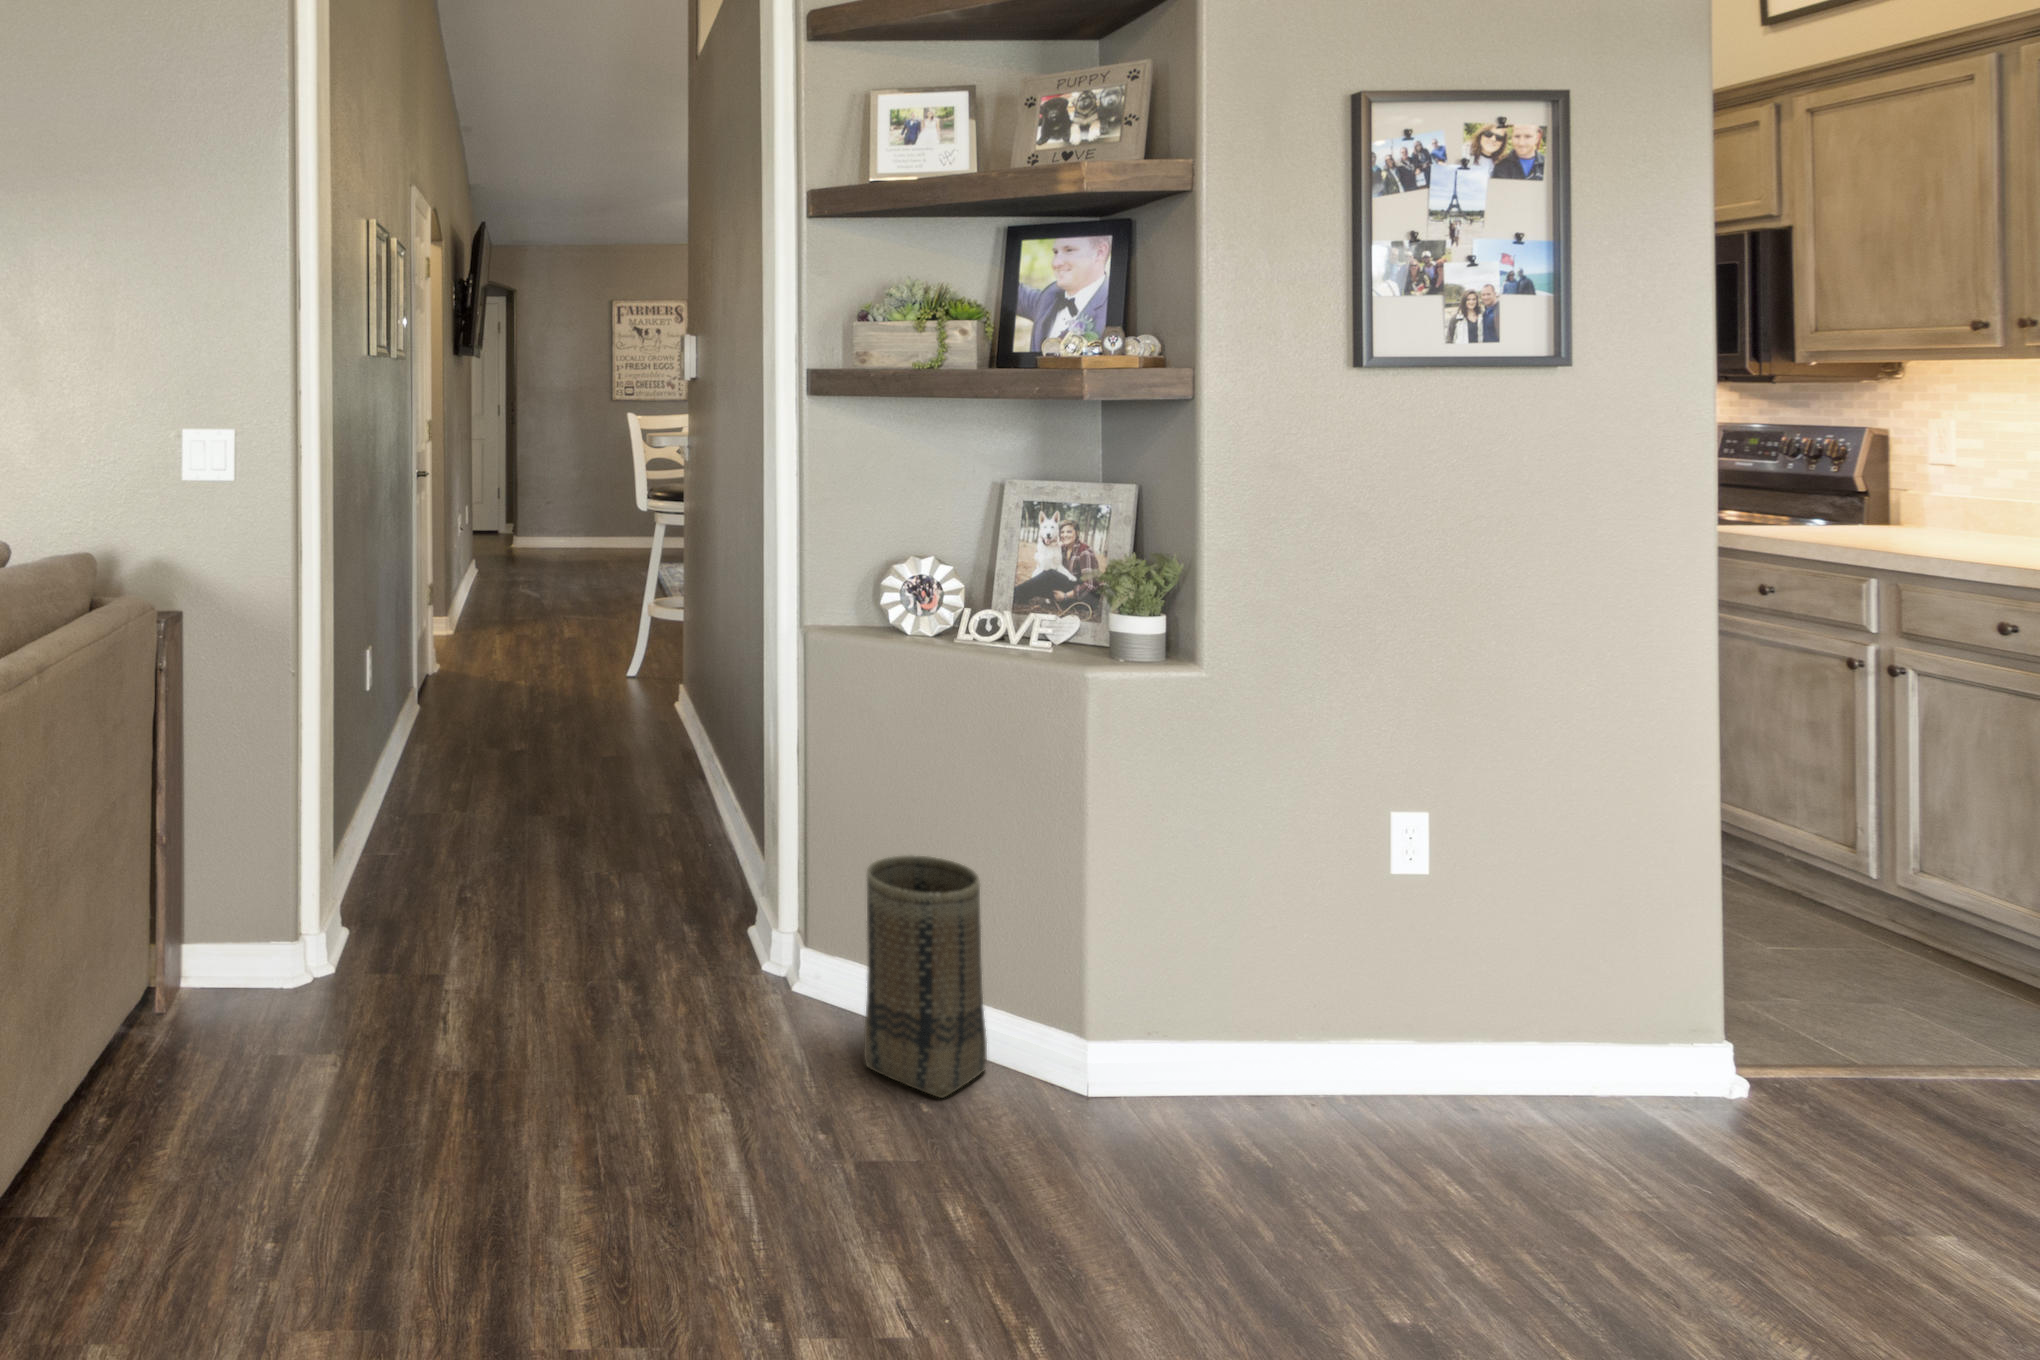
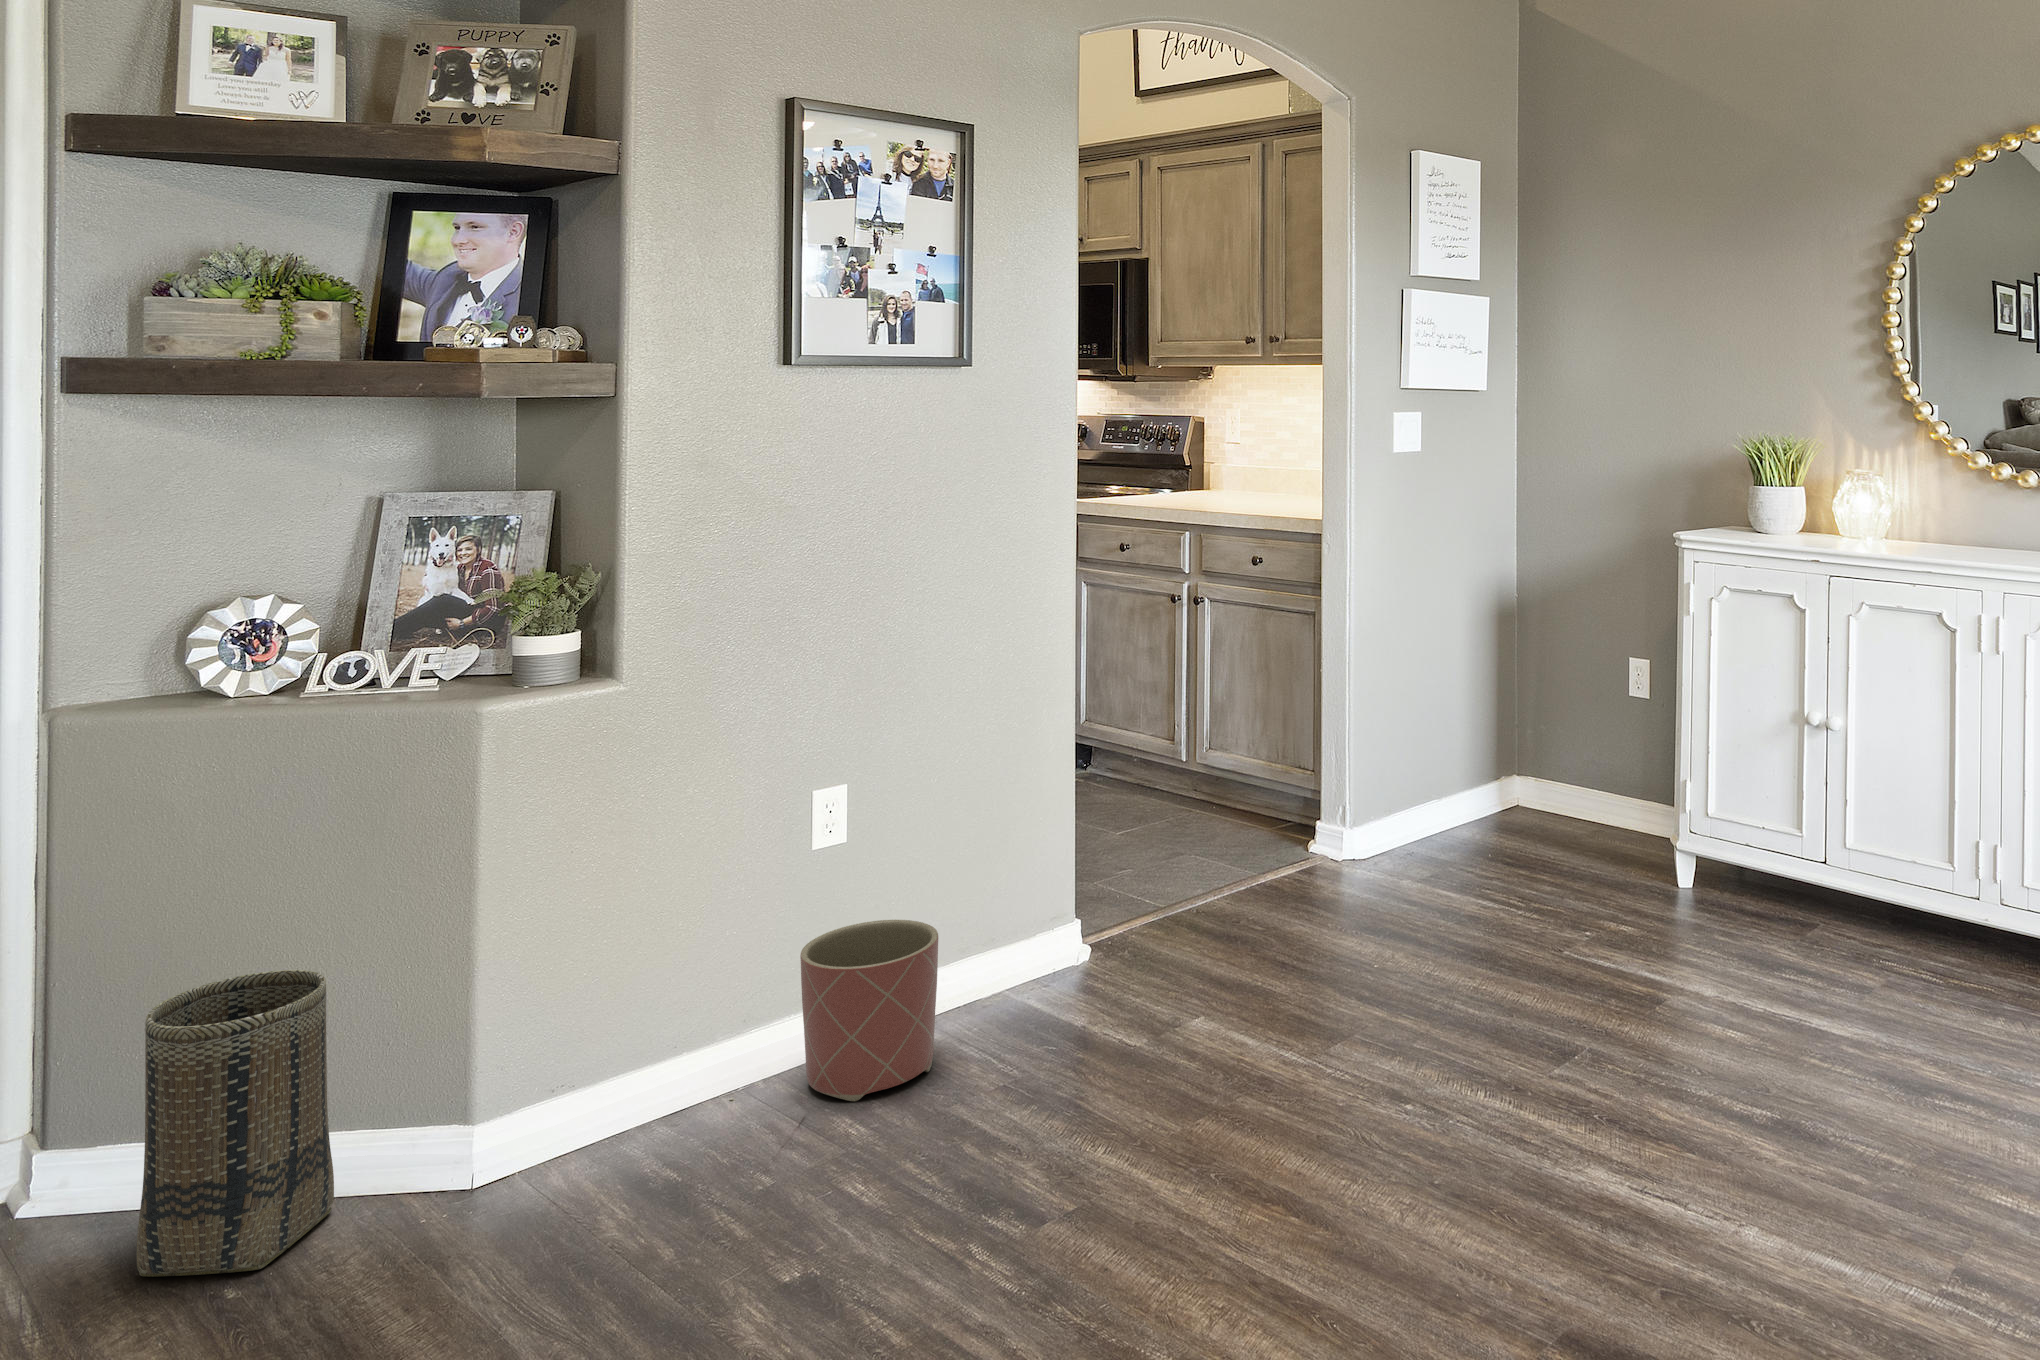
planter: none [1385,966,1550,1163] -> present [800,920,938,1101]

